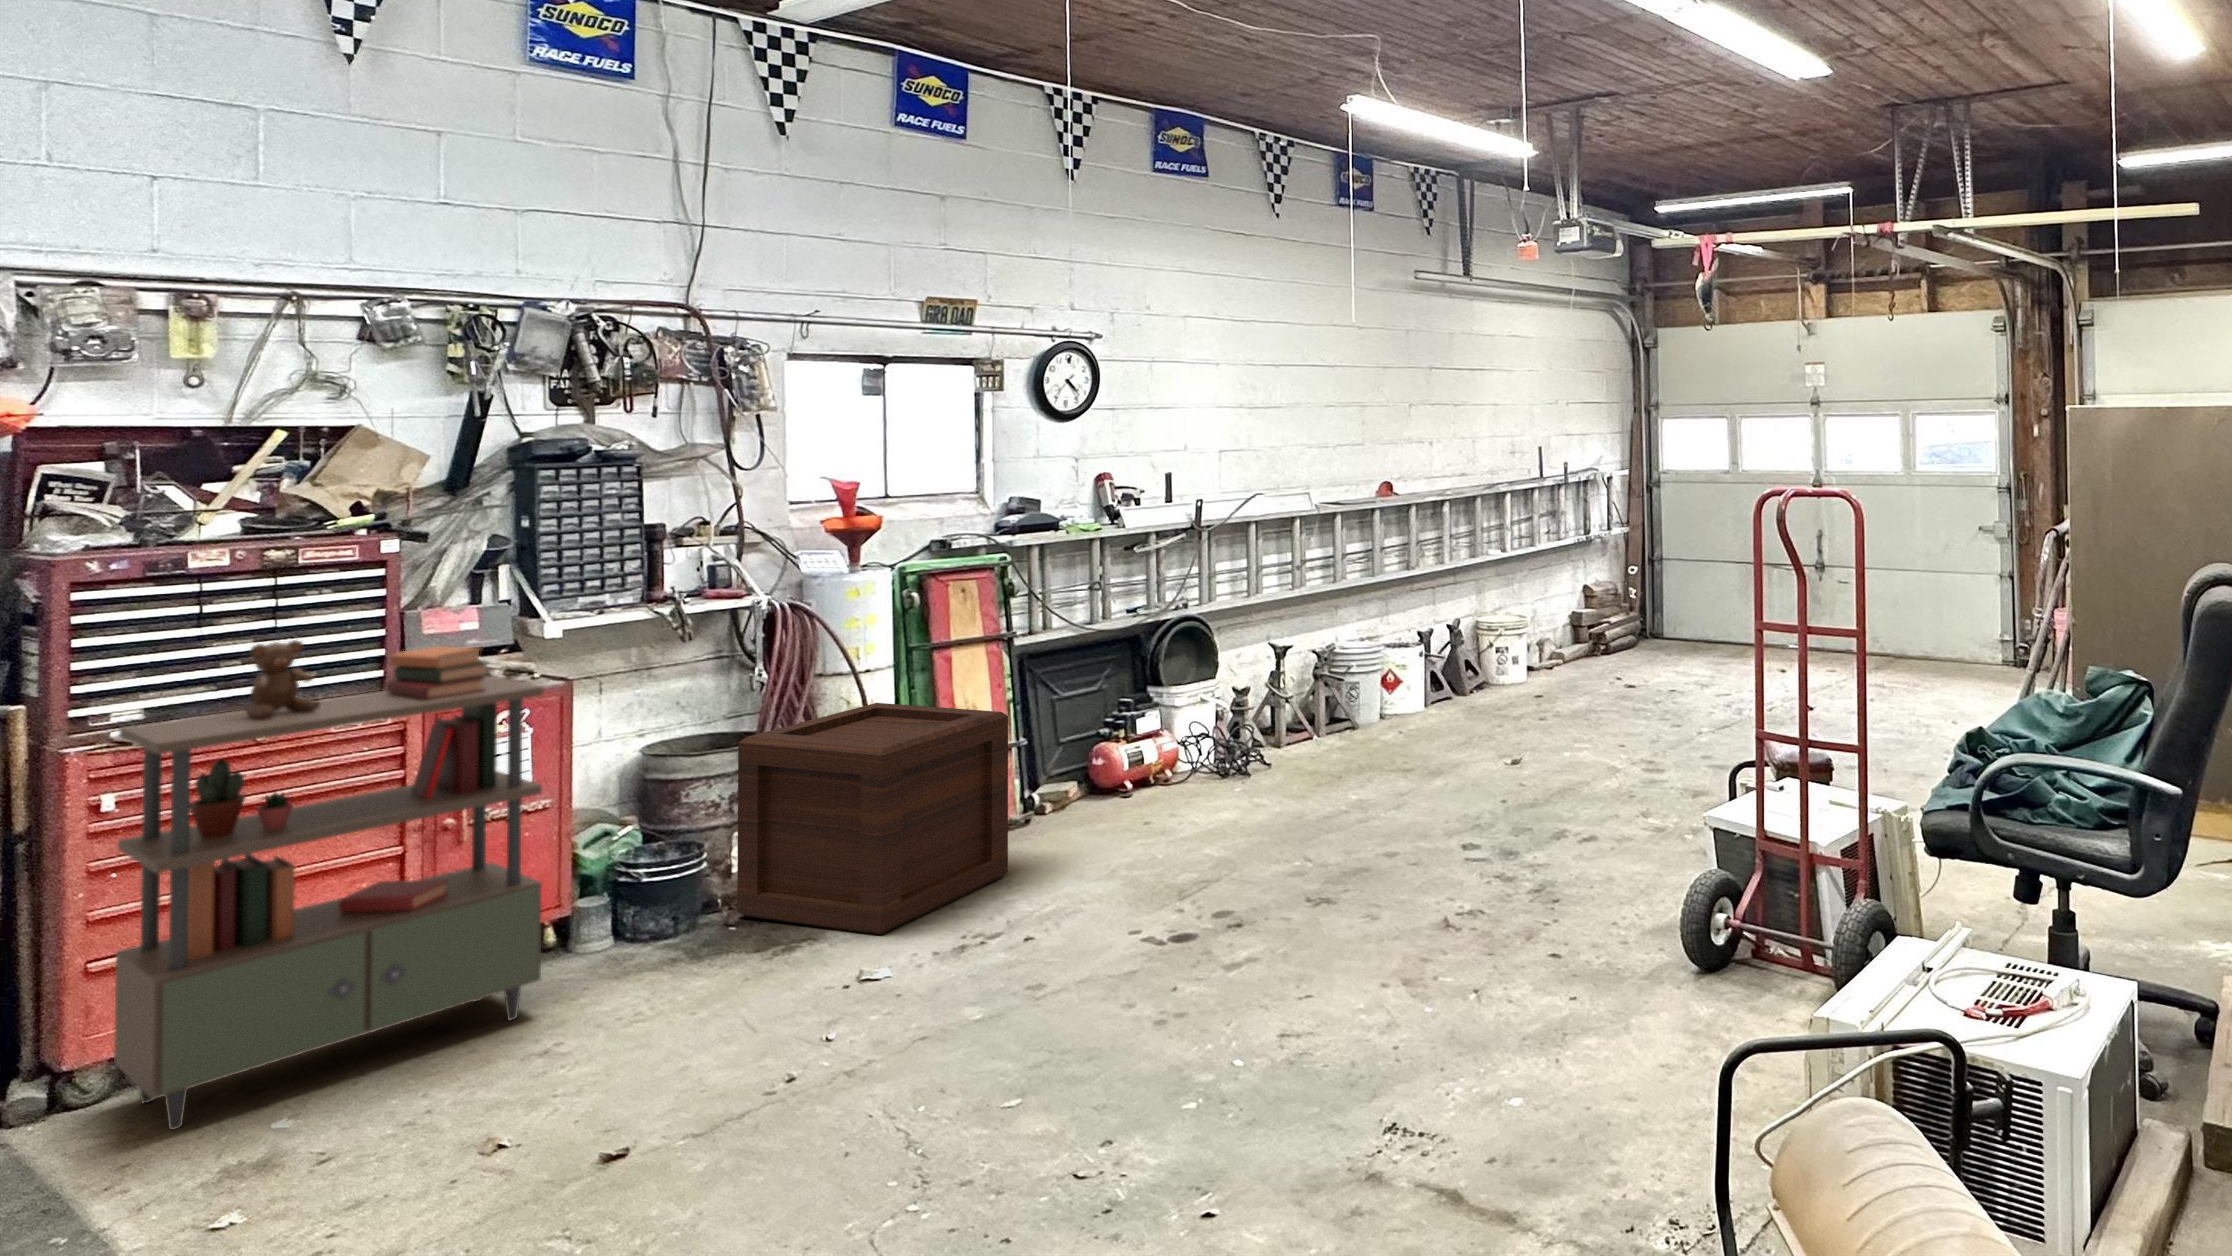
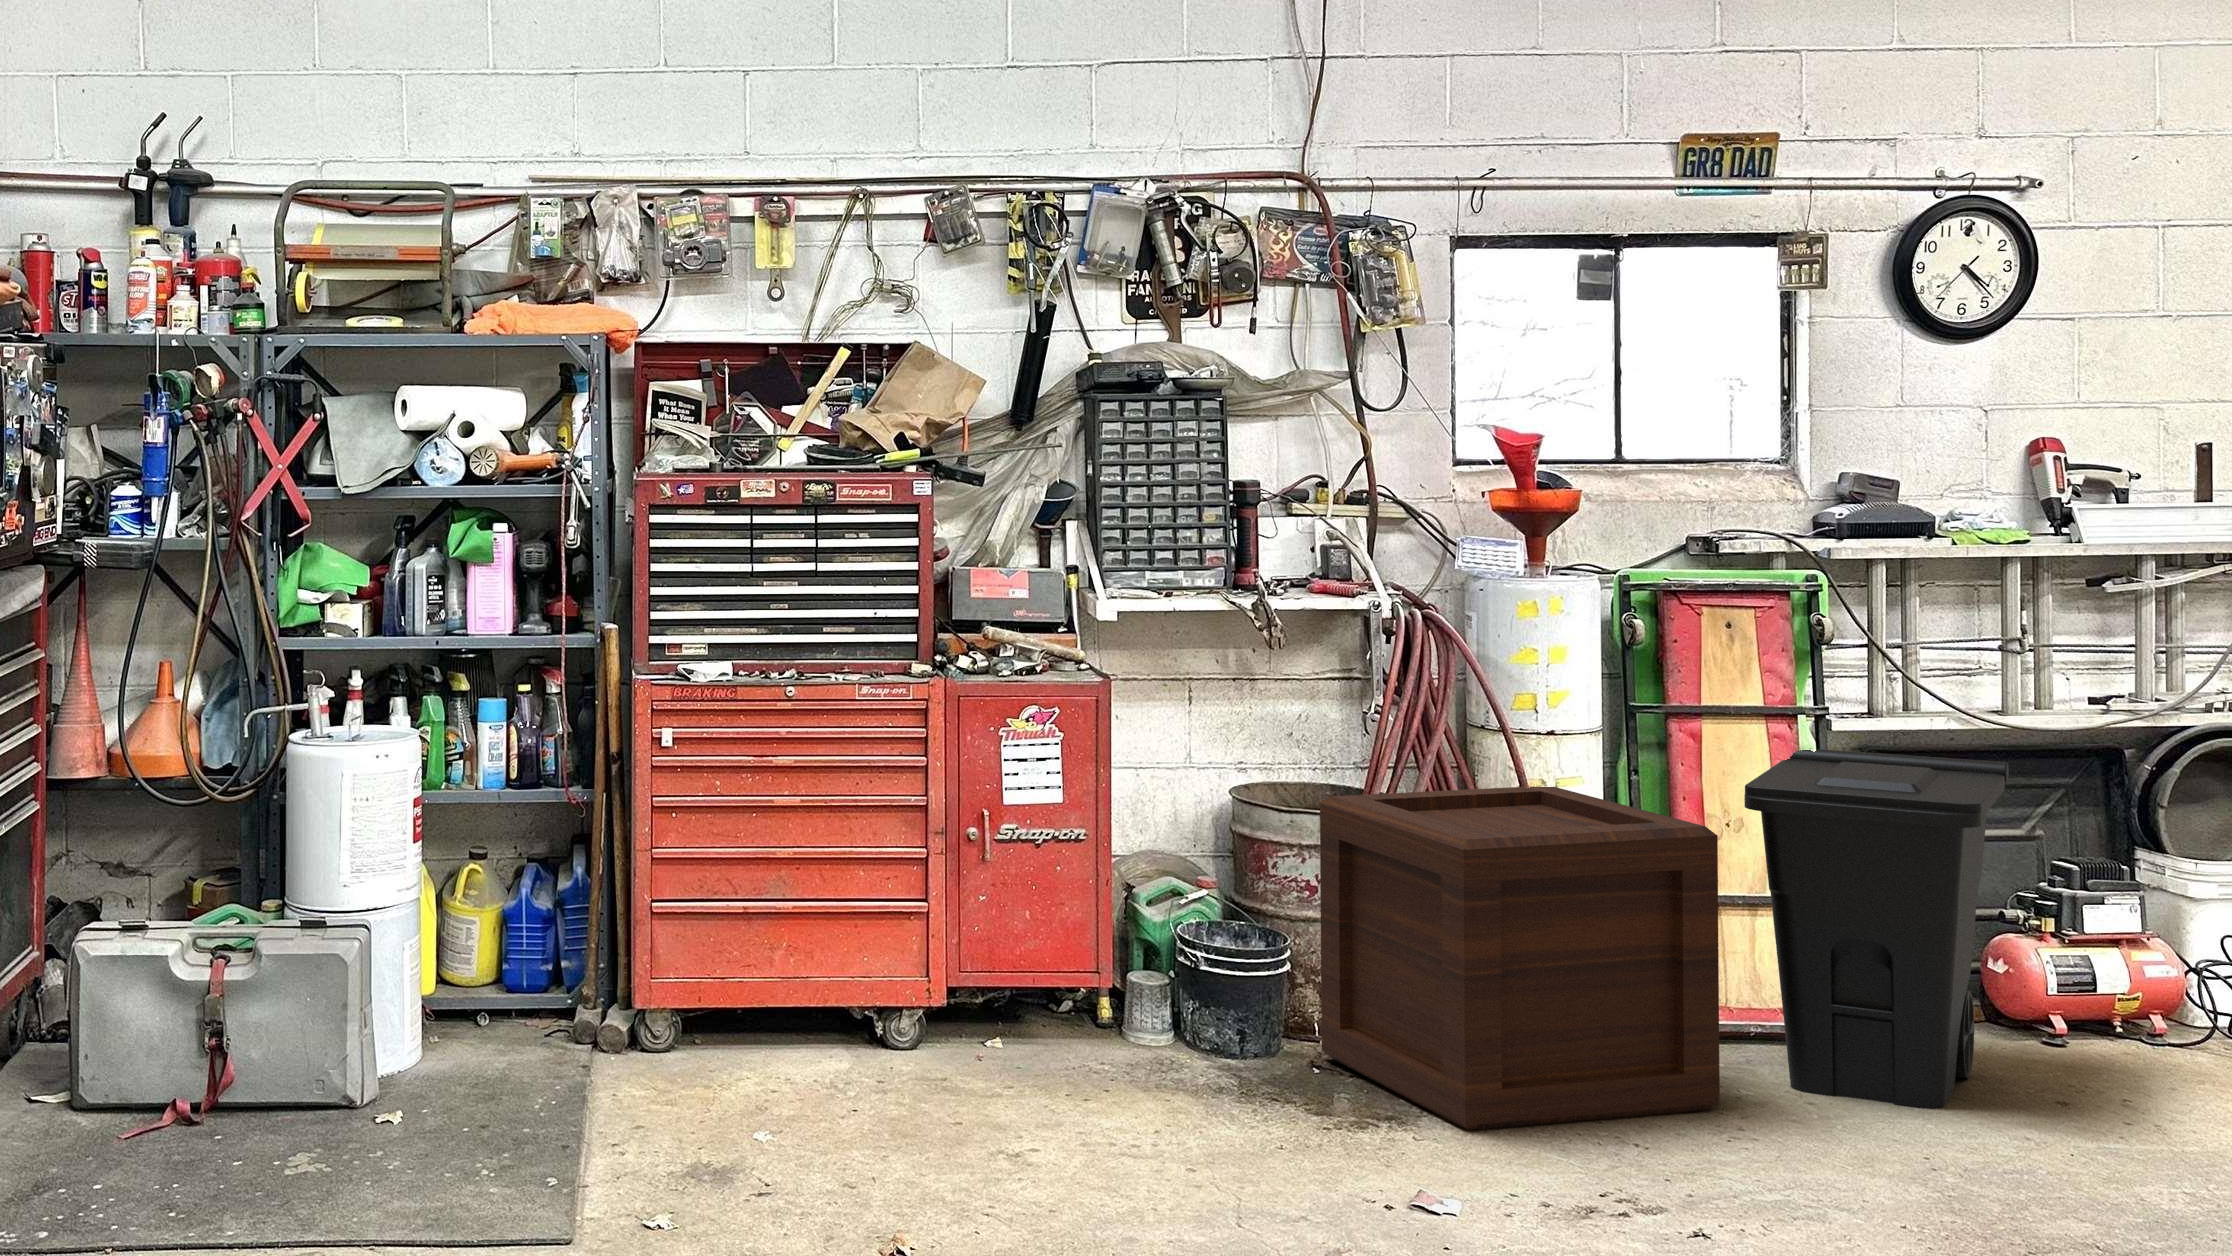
shelving unit: present [114,640,543,1130] -> none [682,583,1039,1092]
trash can: none [1001,648,1132,852] -> present [1744,749,2009,1109]

